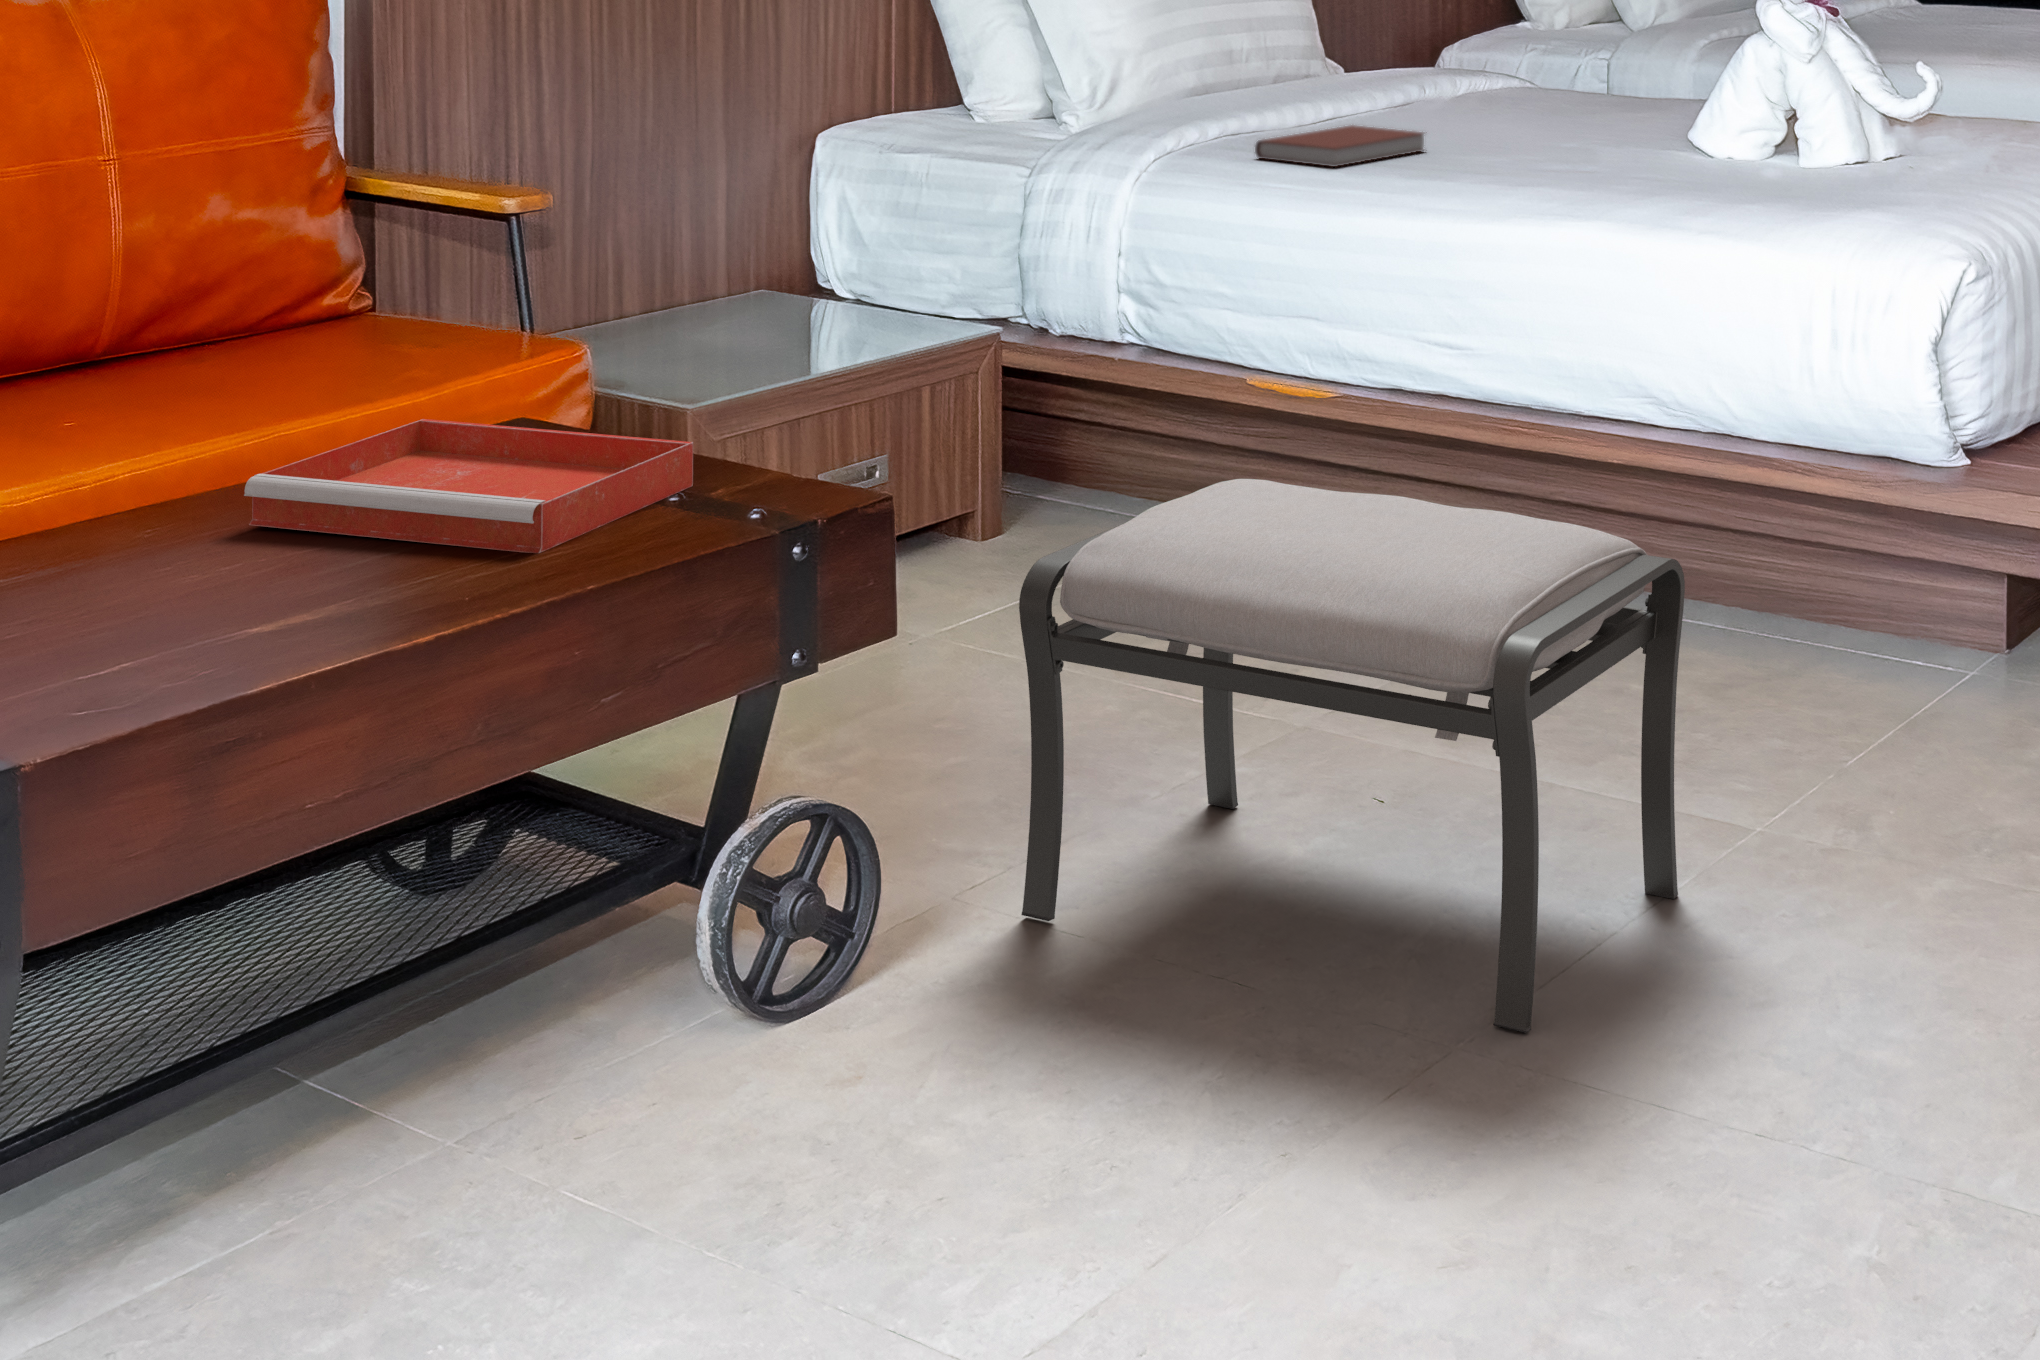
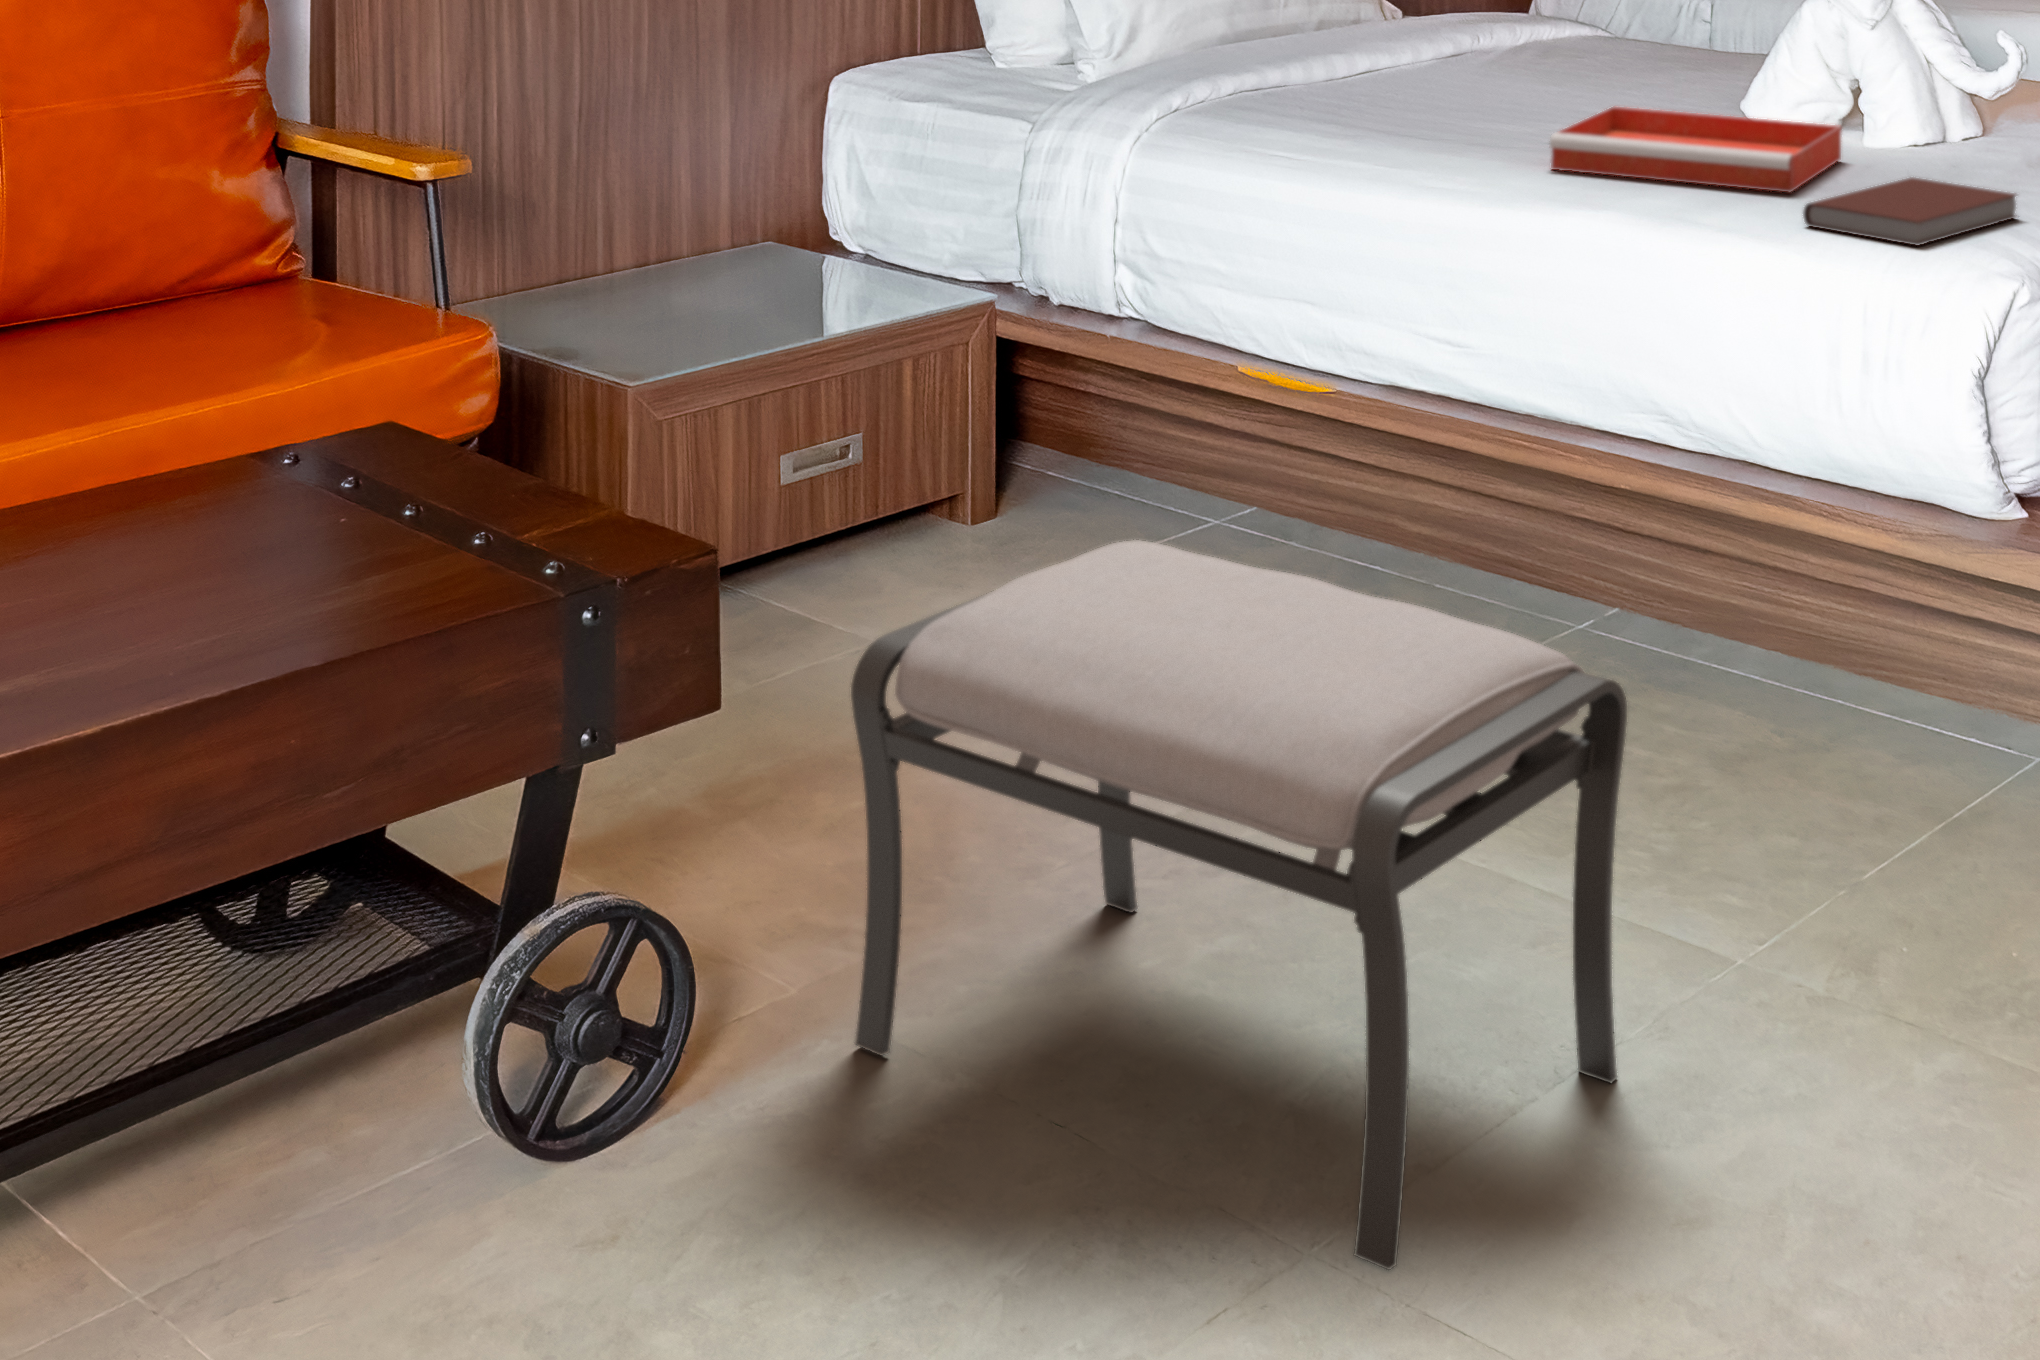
book: present [1255,125,1424,167] -> present [1803,177,2017,245]
tray: present [244,419,693,553] -> present [1550,106,1842,192]

